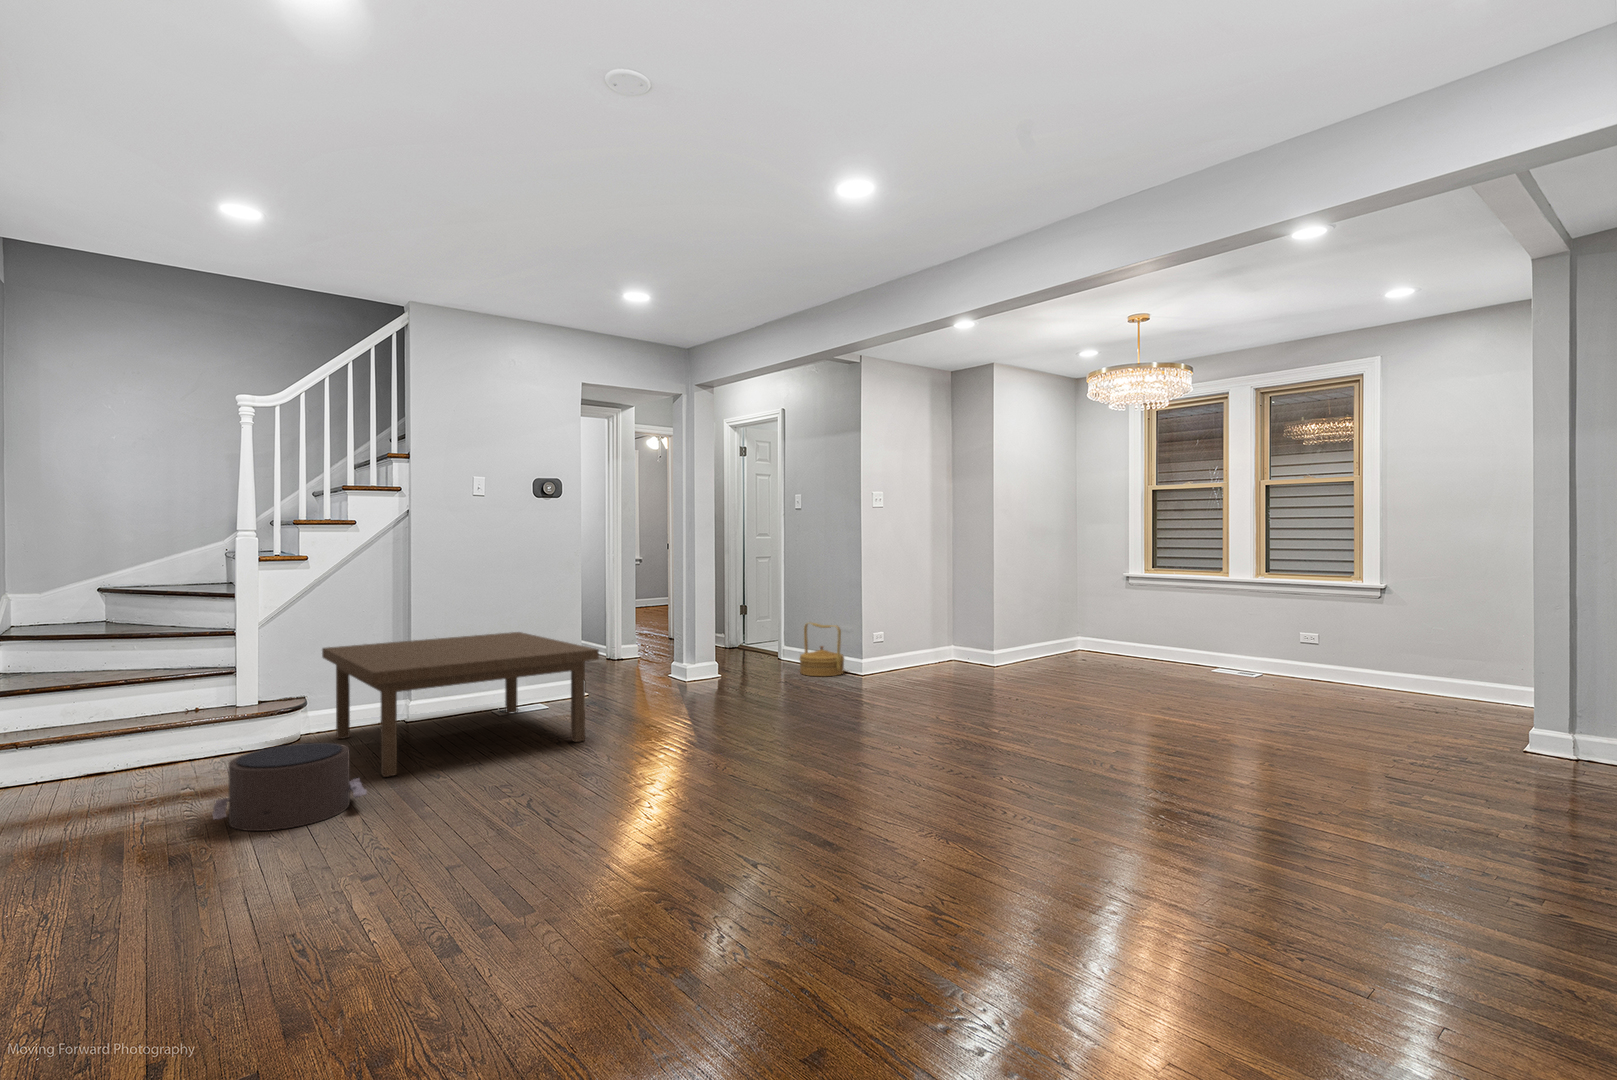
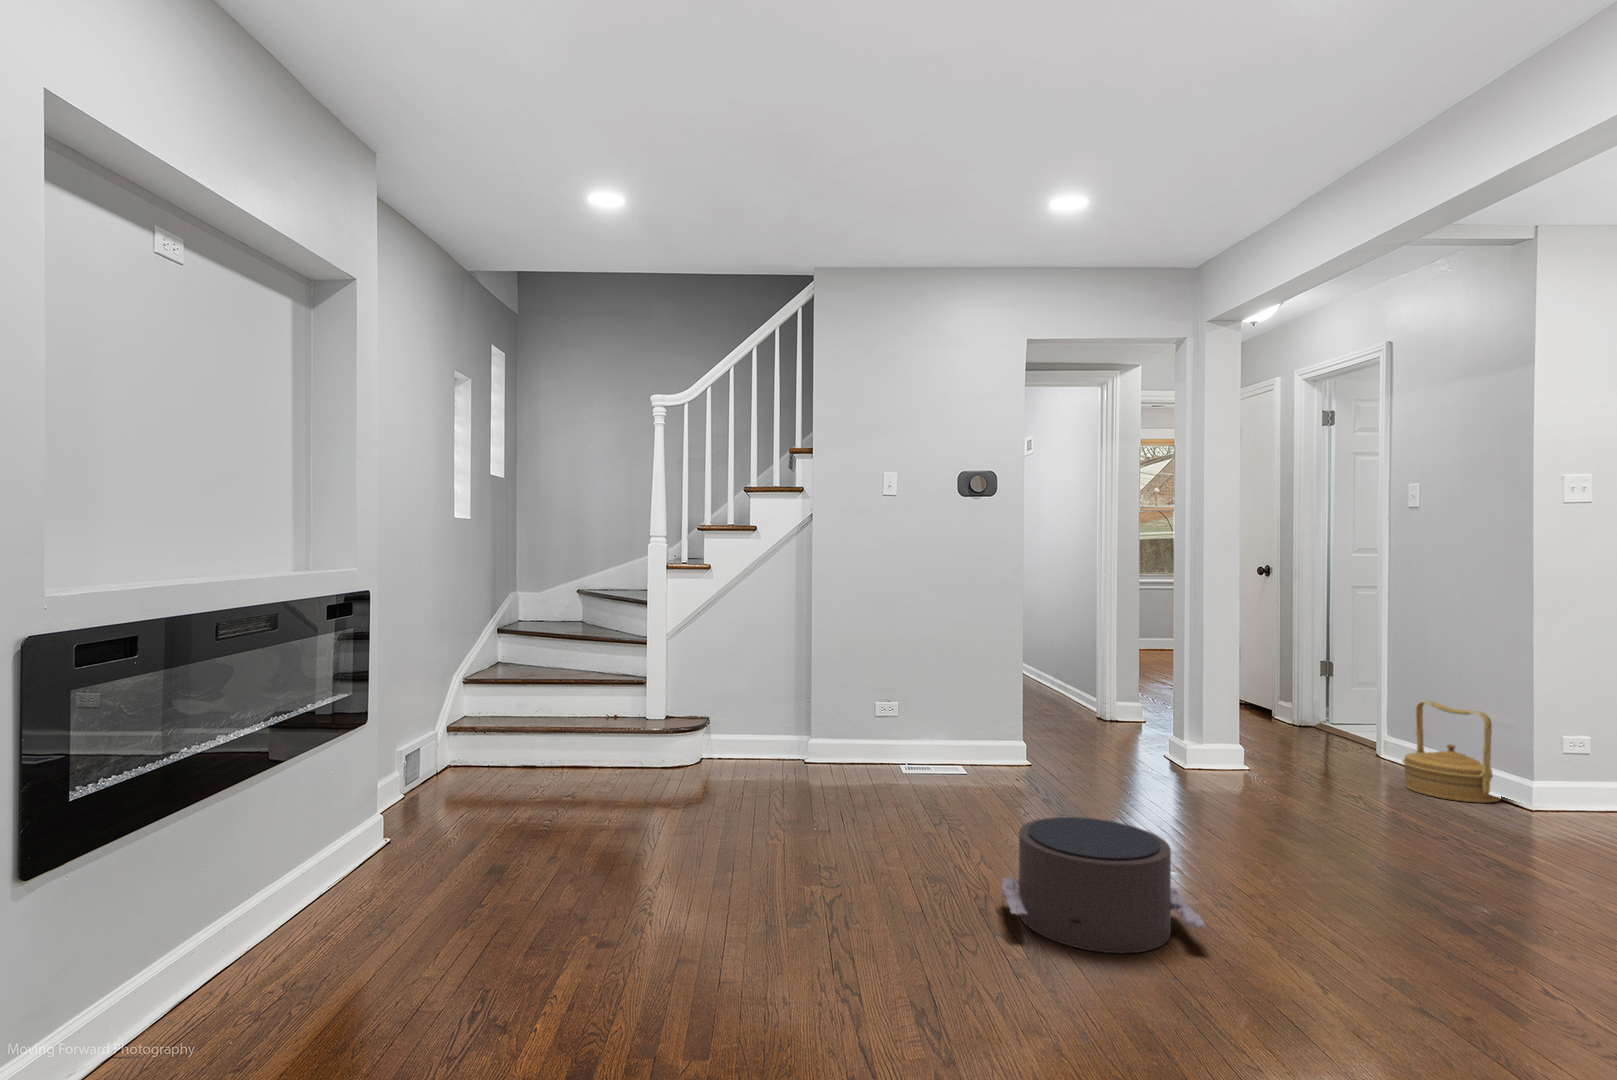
coffee table: present [322,632,599,777] -> none [685,665,984,836]
pouf: present [212,743,367,831] -> present [1002,817,1205,953]

